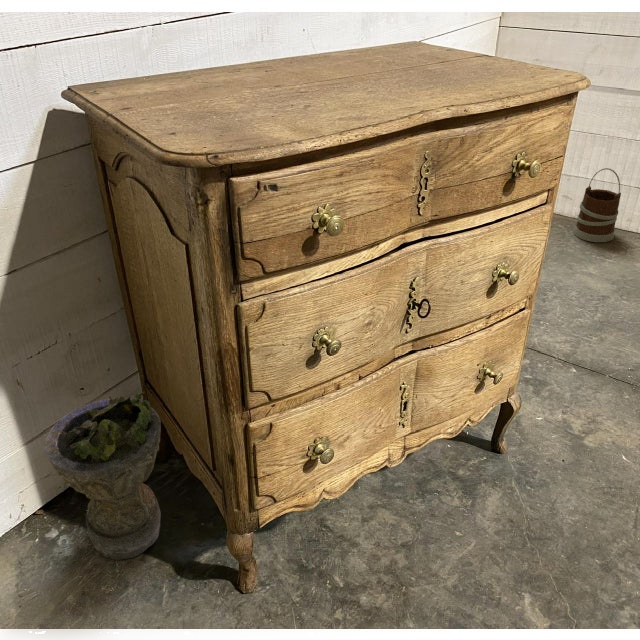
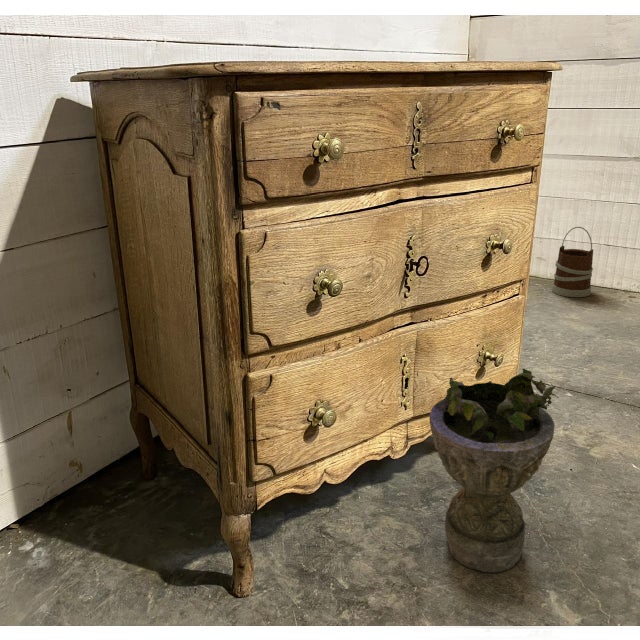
planter: present [45,392,161,560] -> present [430,369,559,572]

